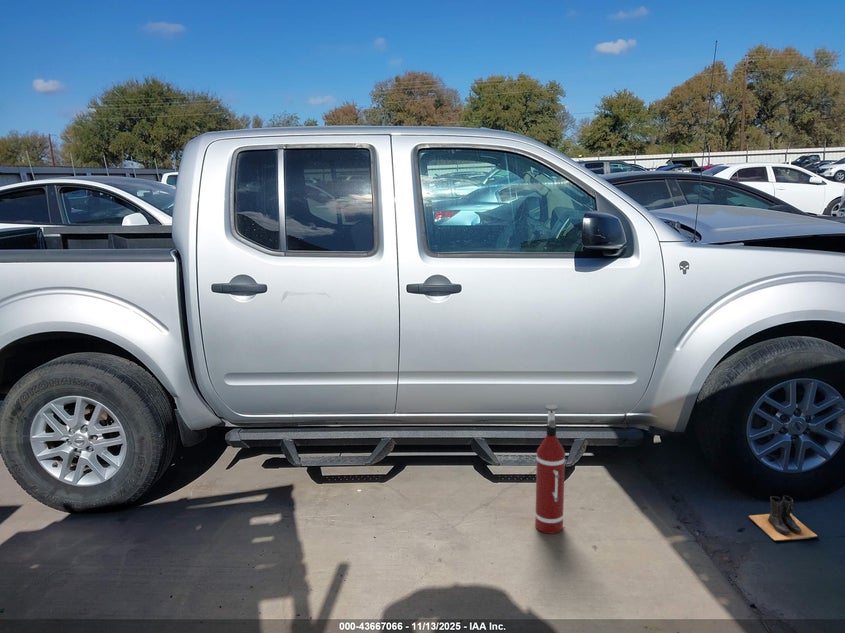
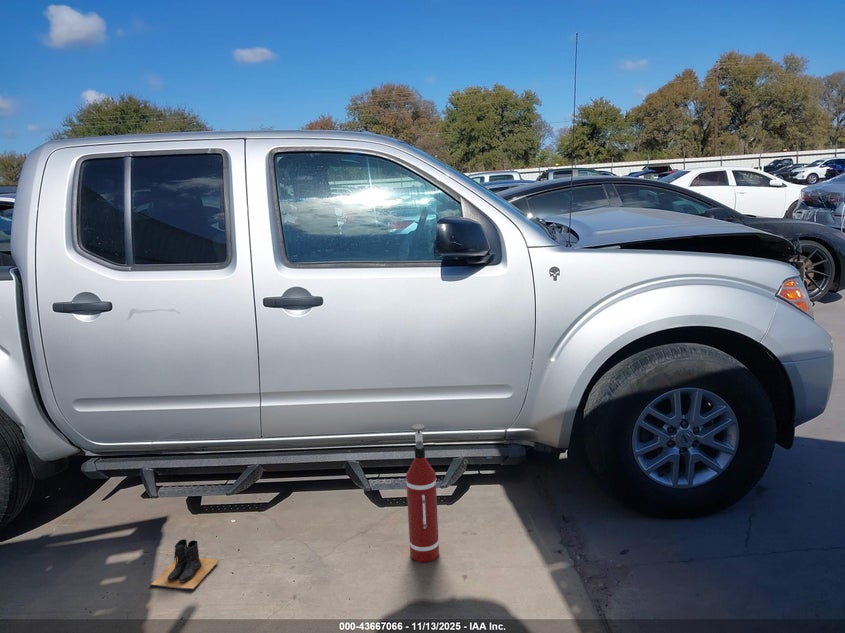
boots: present [749,496,818,541] -> present [151,539,219,590]

